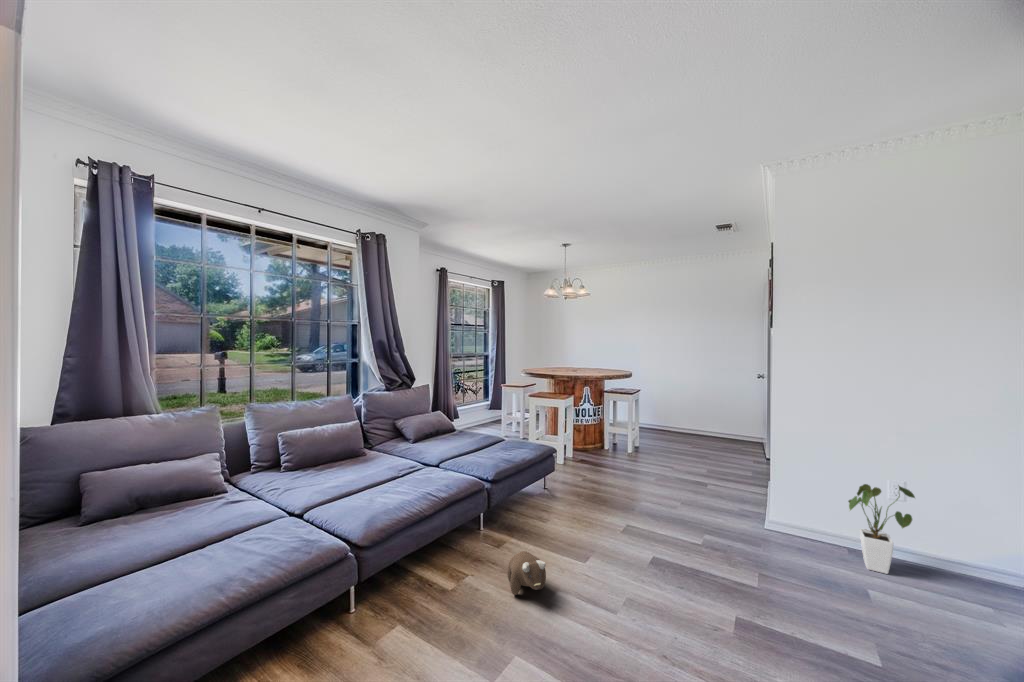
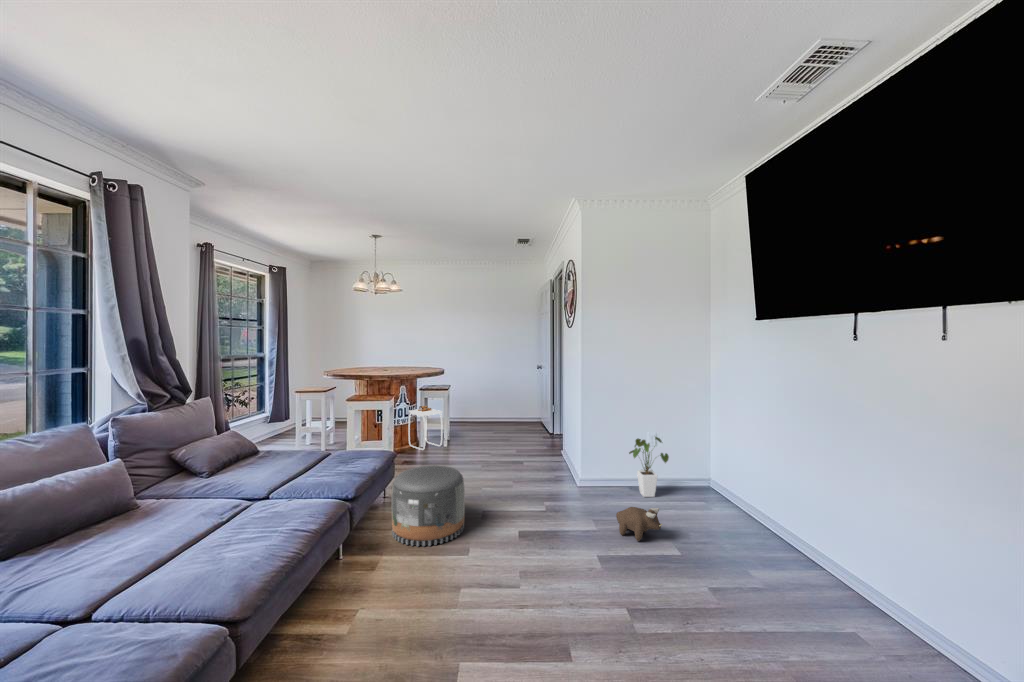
side table: none [595,409,627,453] -> present [409,406,442,450]
pouf: none [530,466,600,544] -> present [392,465,465,546]
plush toy: present [507,551,546,595] -> present [616,507,662,541]

